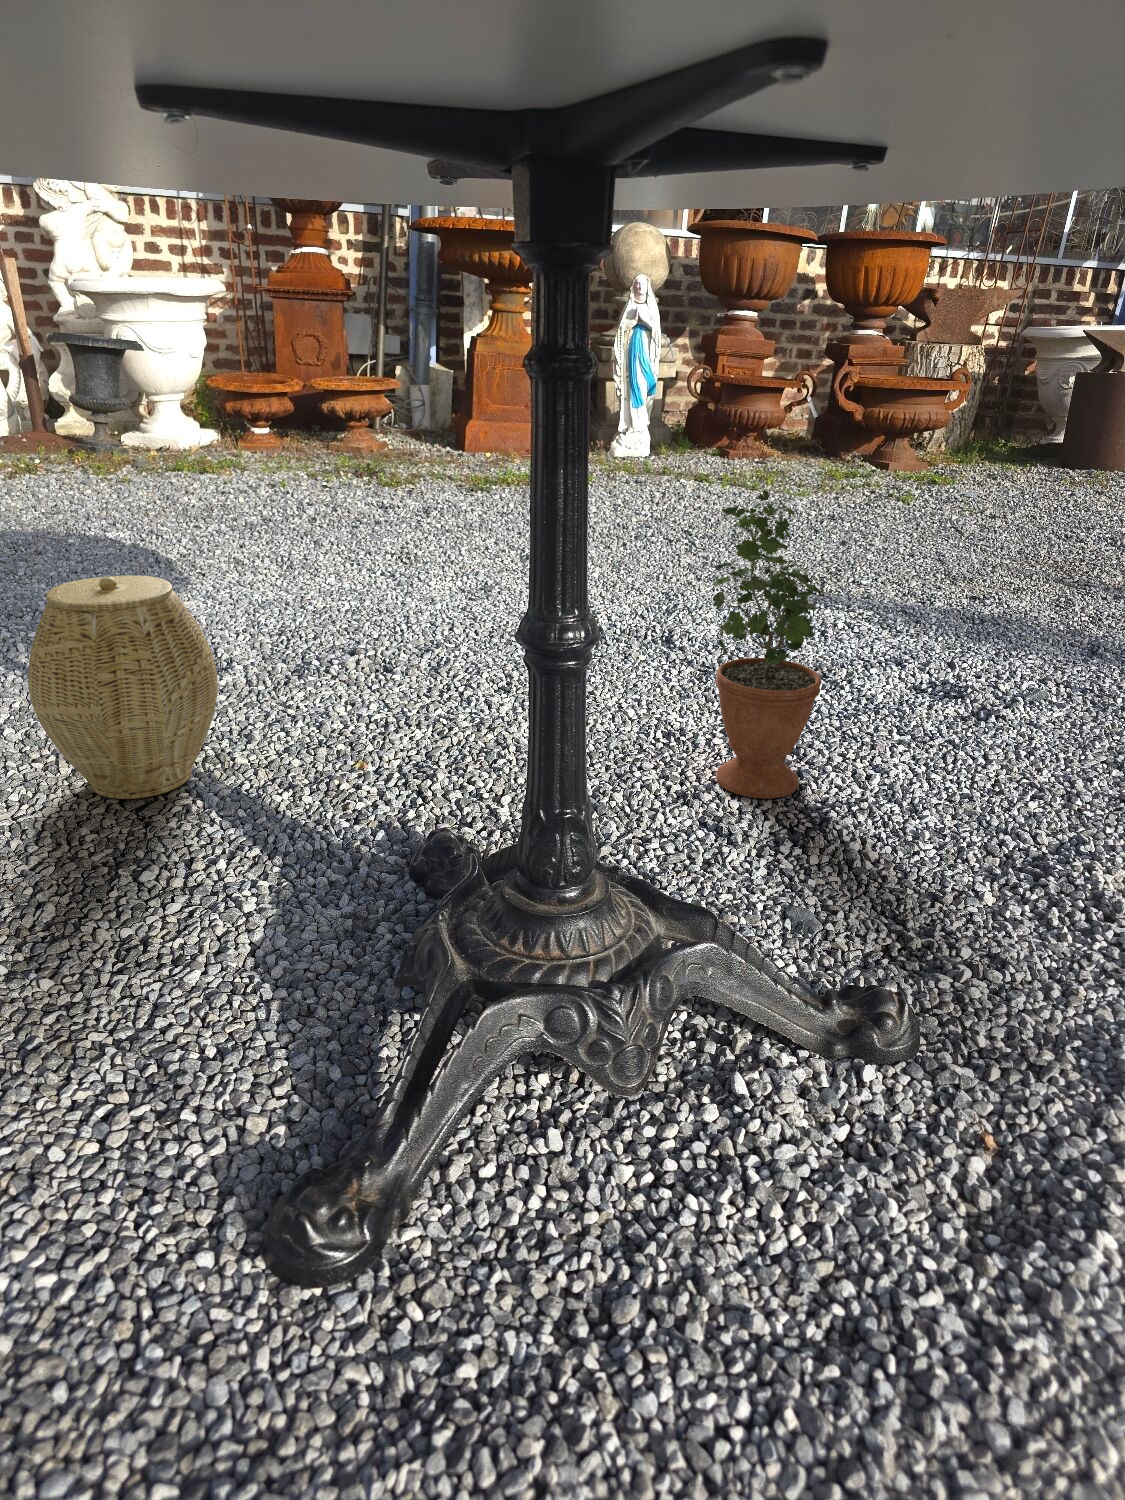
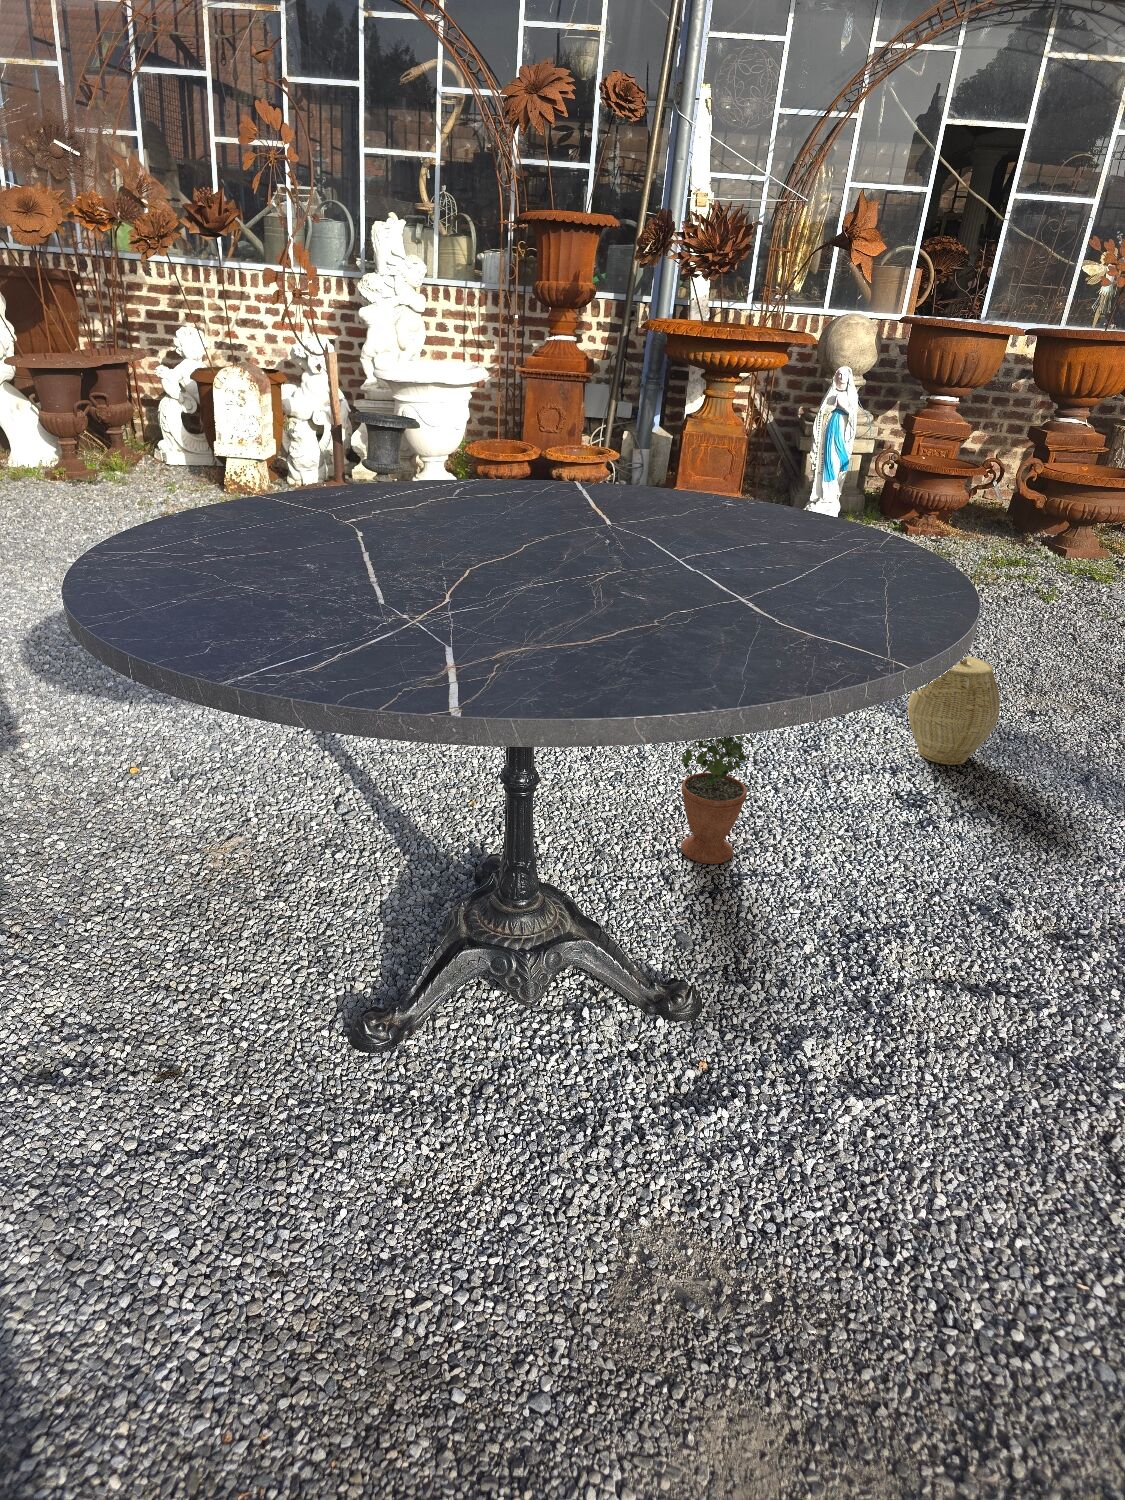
woven basket: present [28,575,218,799] -> present [908,656,1000,765]

